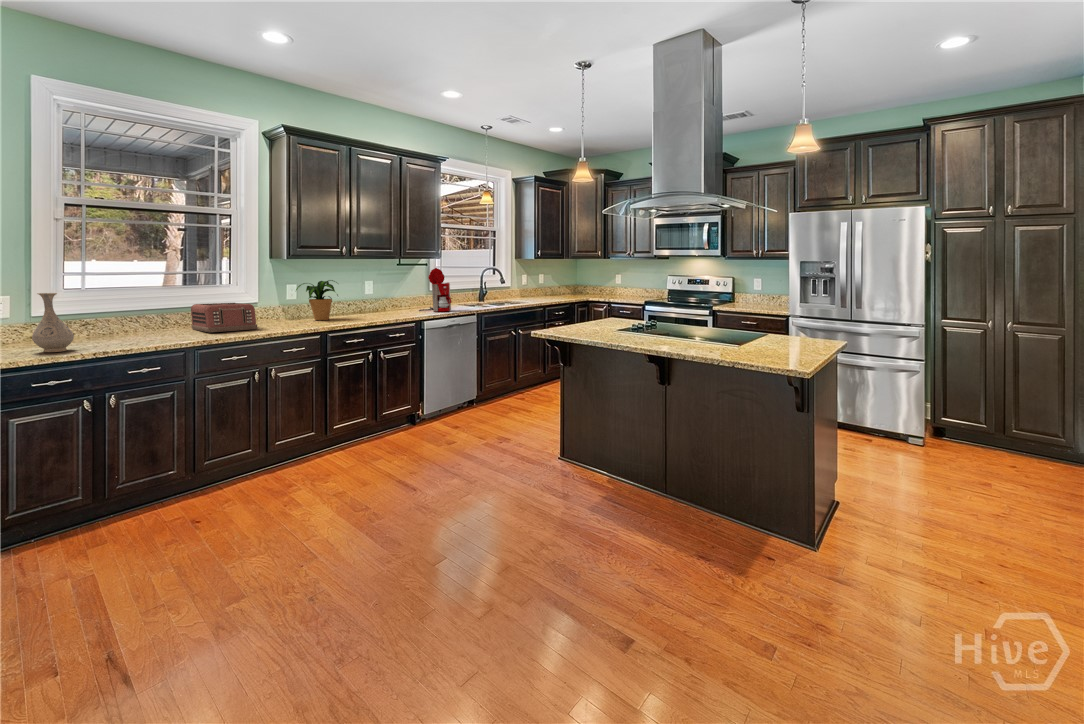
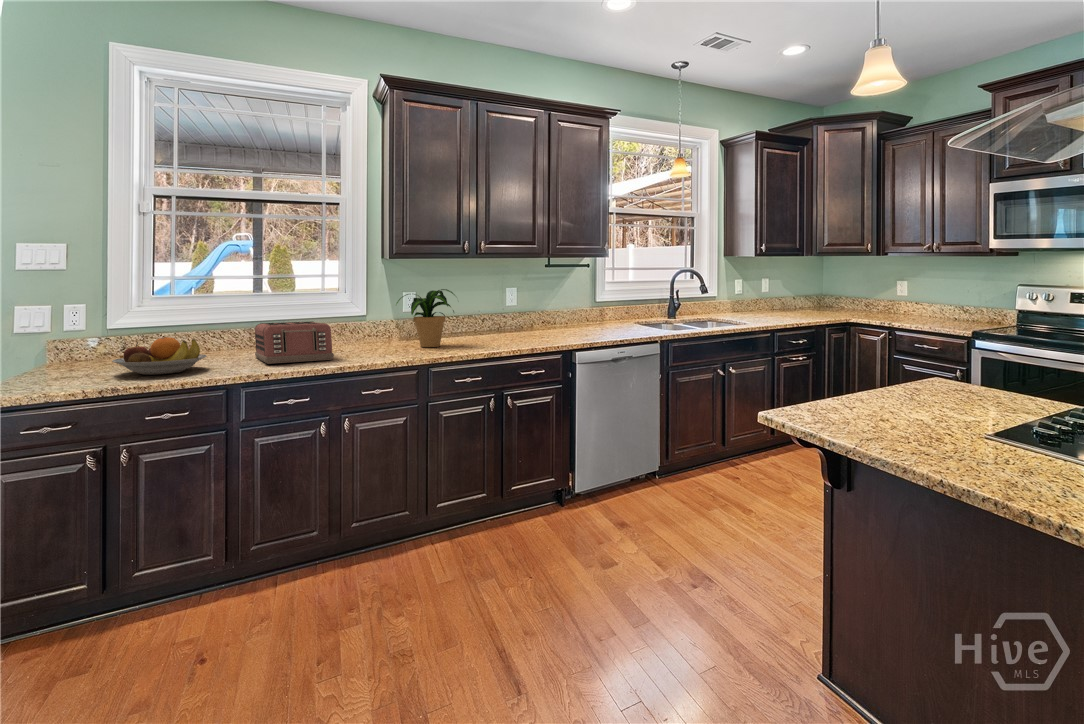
coffee maker: present [419,268,452,311] -> none [573,270,622,336]
vase: present [32,293,74,352] -> none [28,308,82,389]
fruit bowl: none [88,314,163,341] -> present [112,337,207,375]

